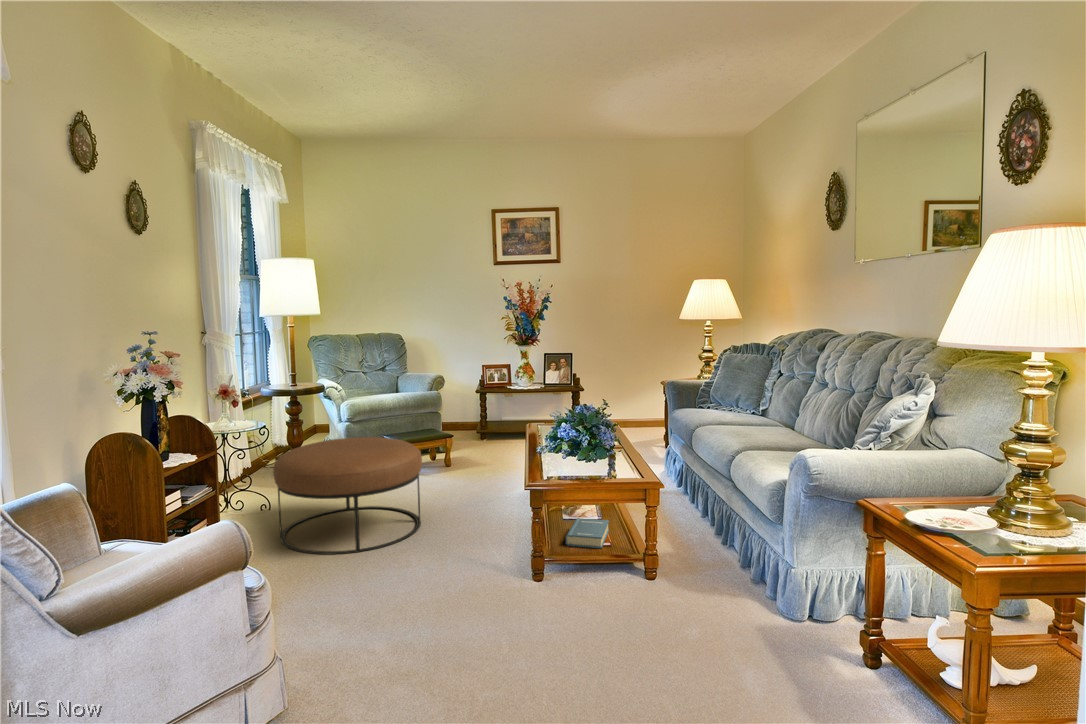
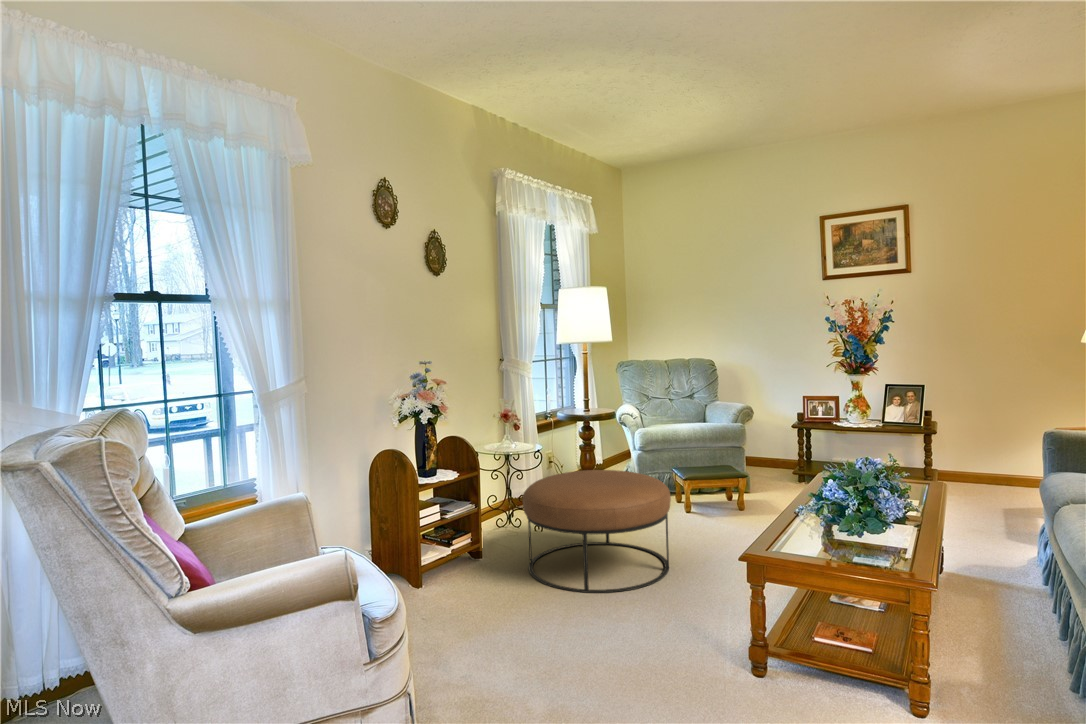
hardback book: present [566,518,609,548] -> none [807,606,882,654]

